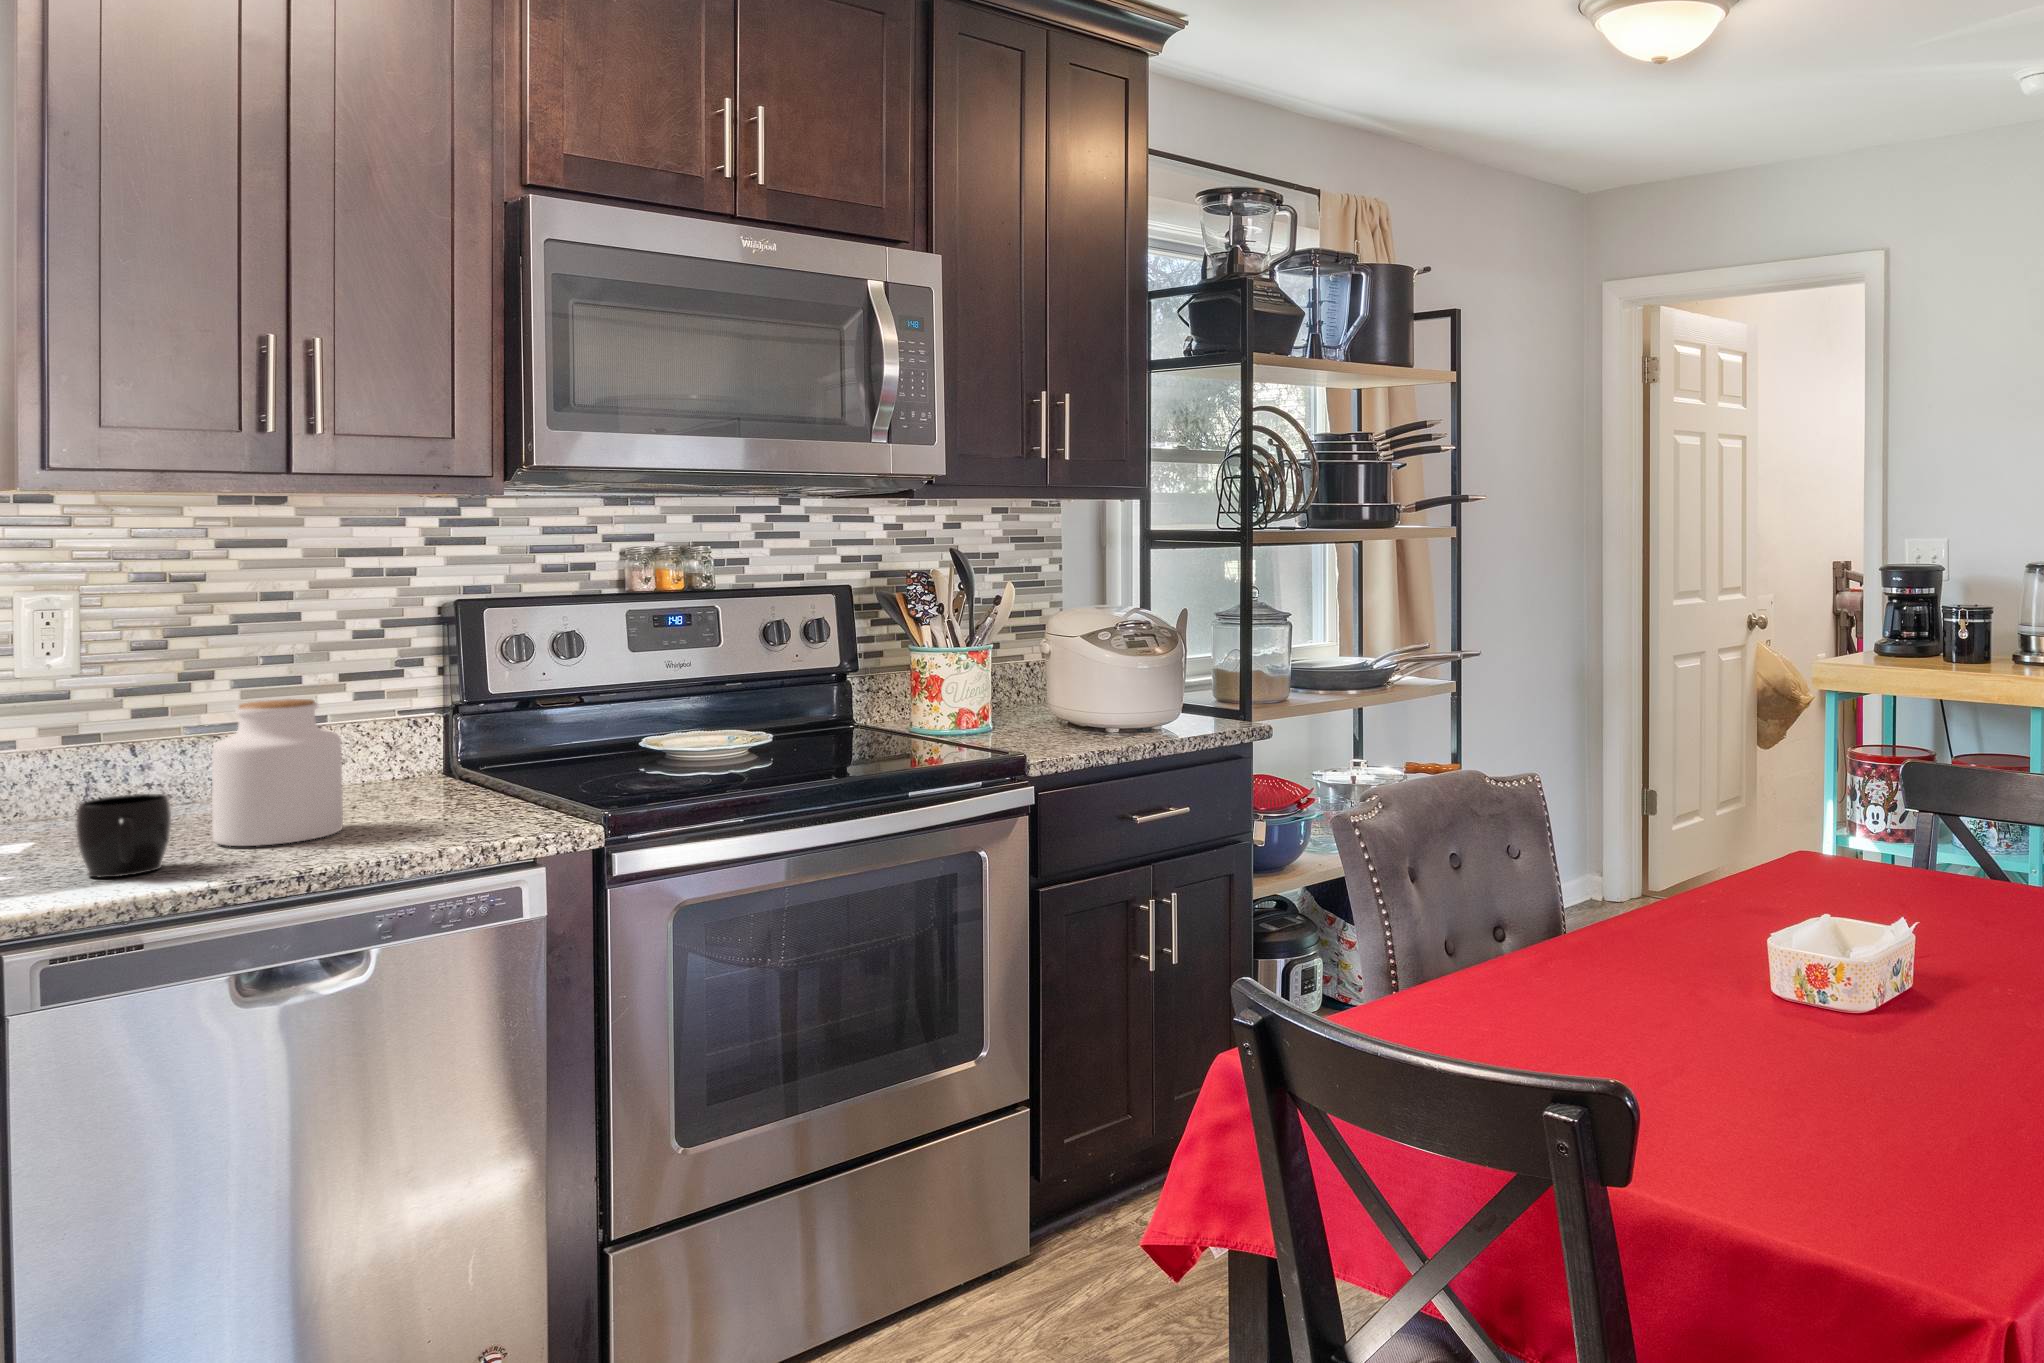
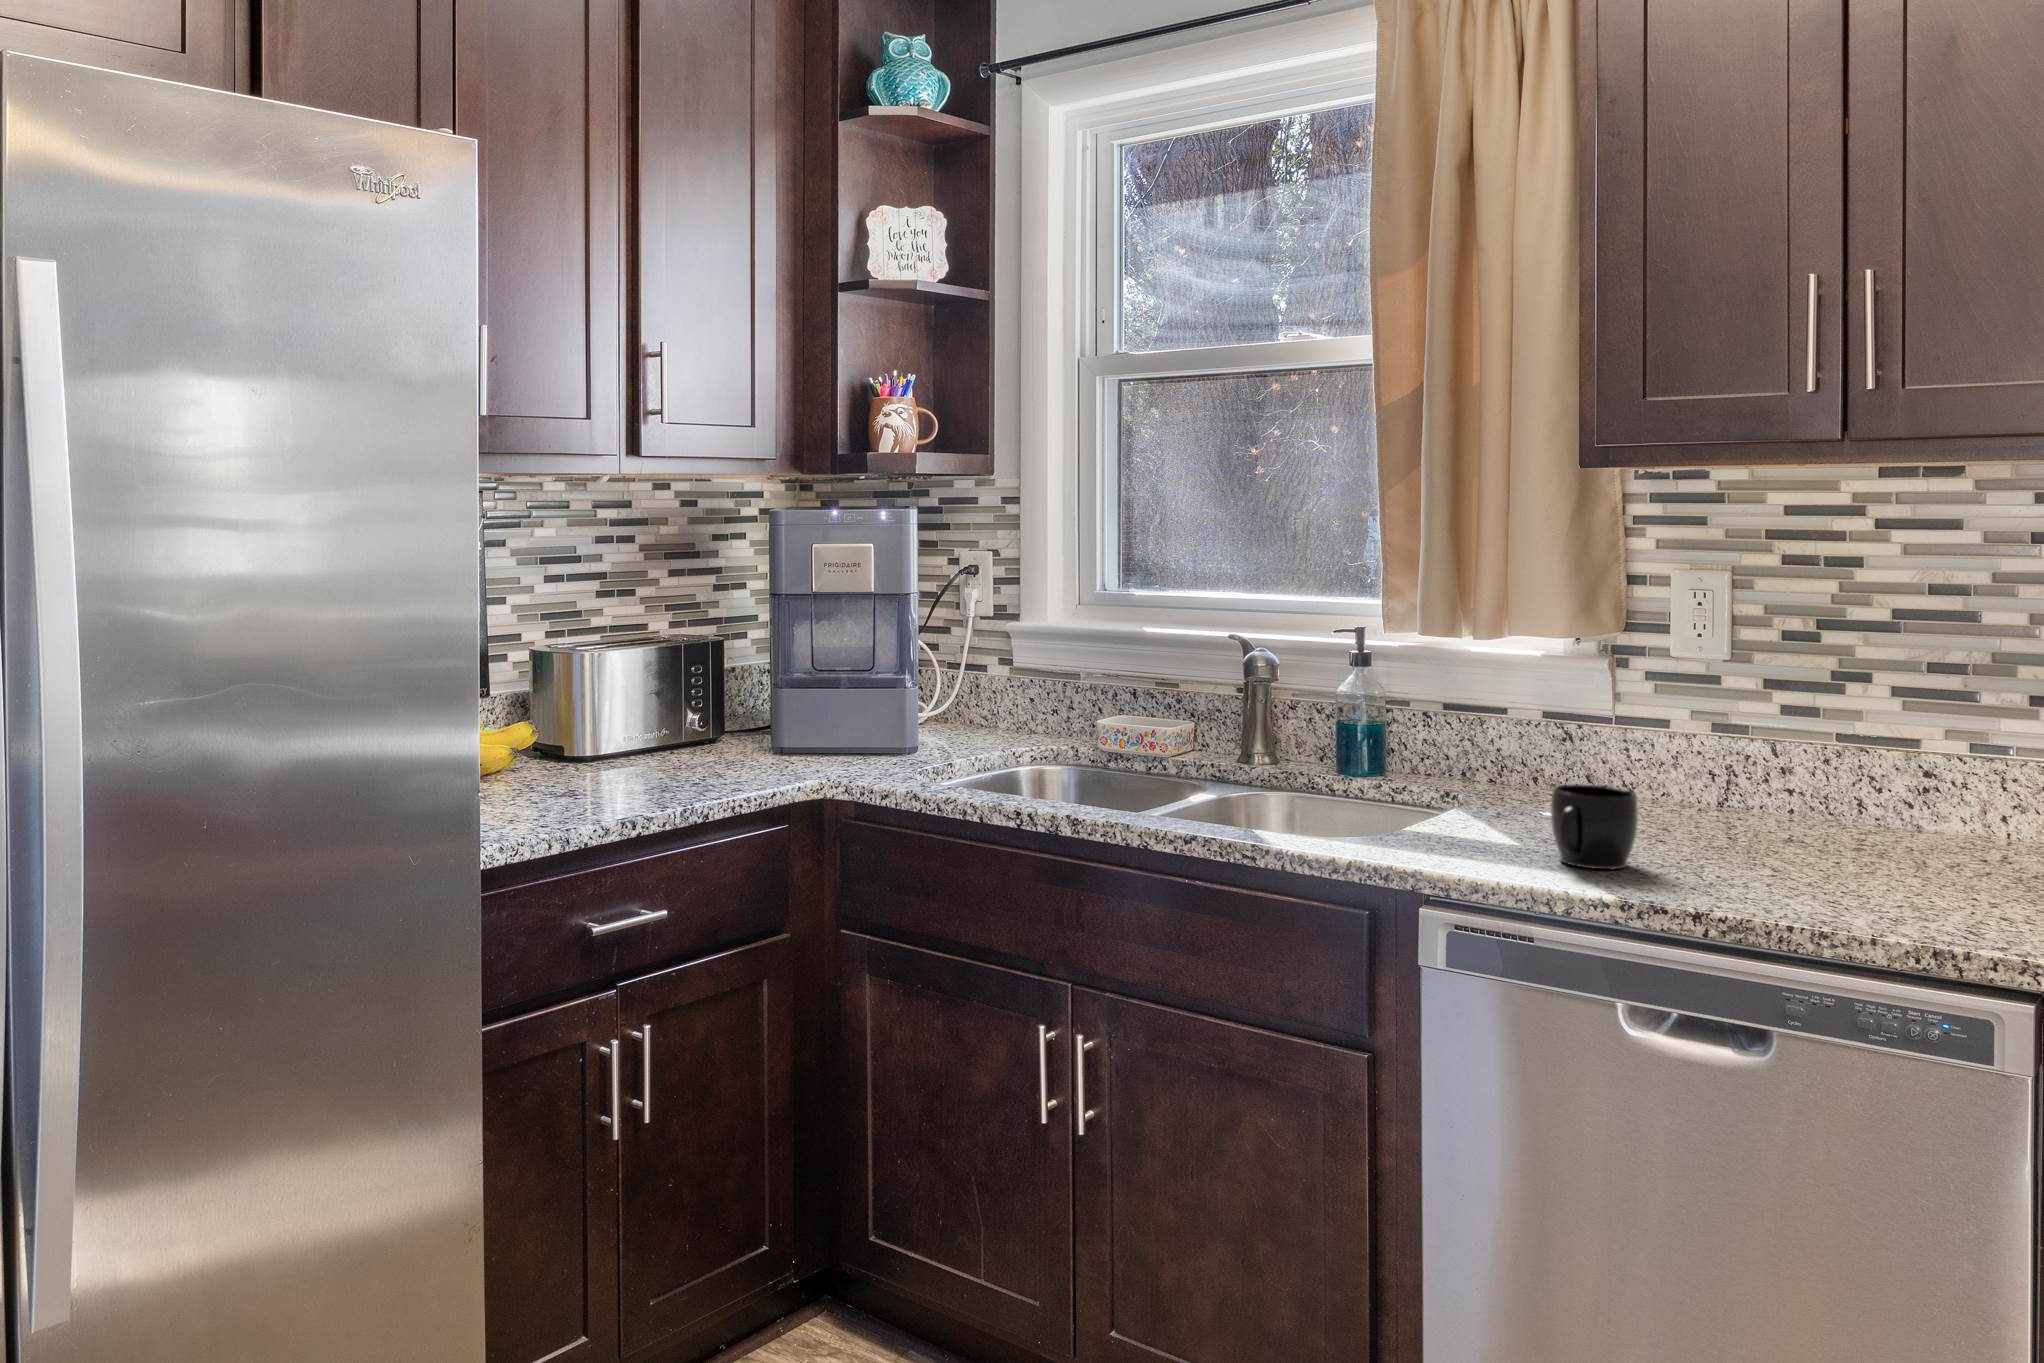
jar: present [212,699,343,846] -> none [1718,713,1870,886]

